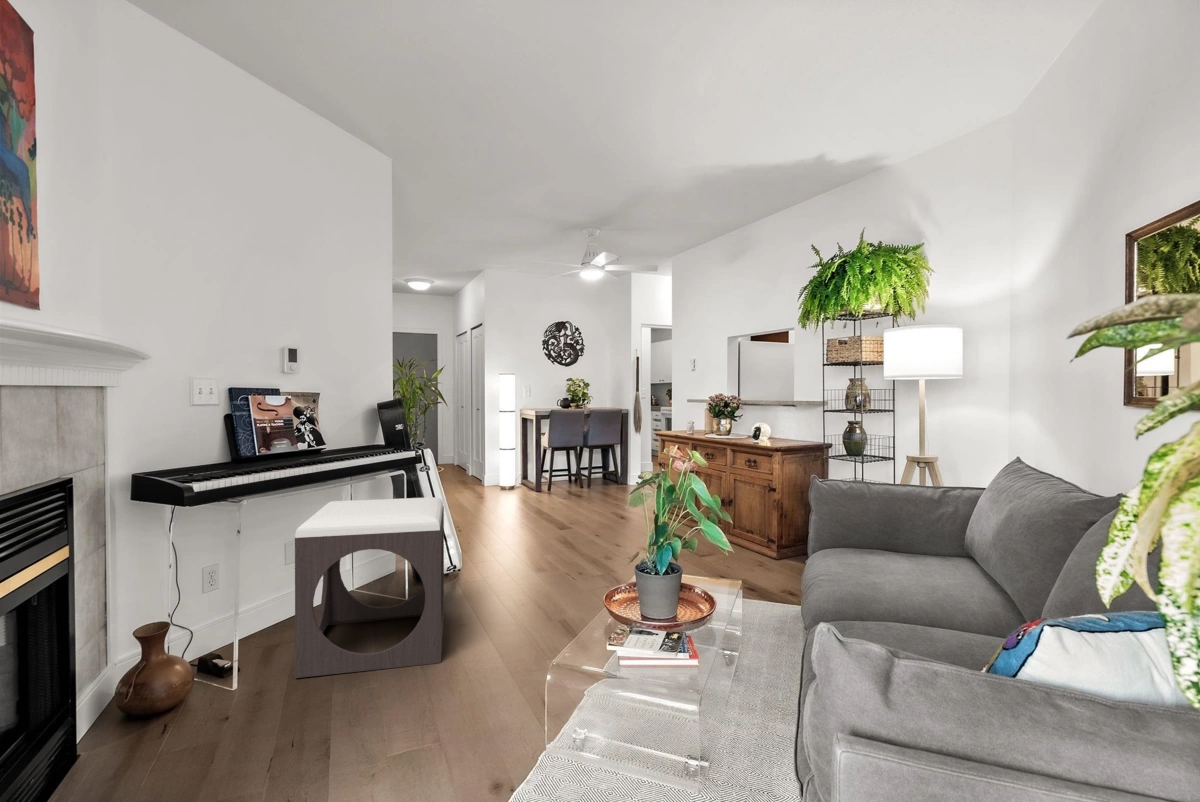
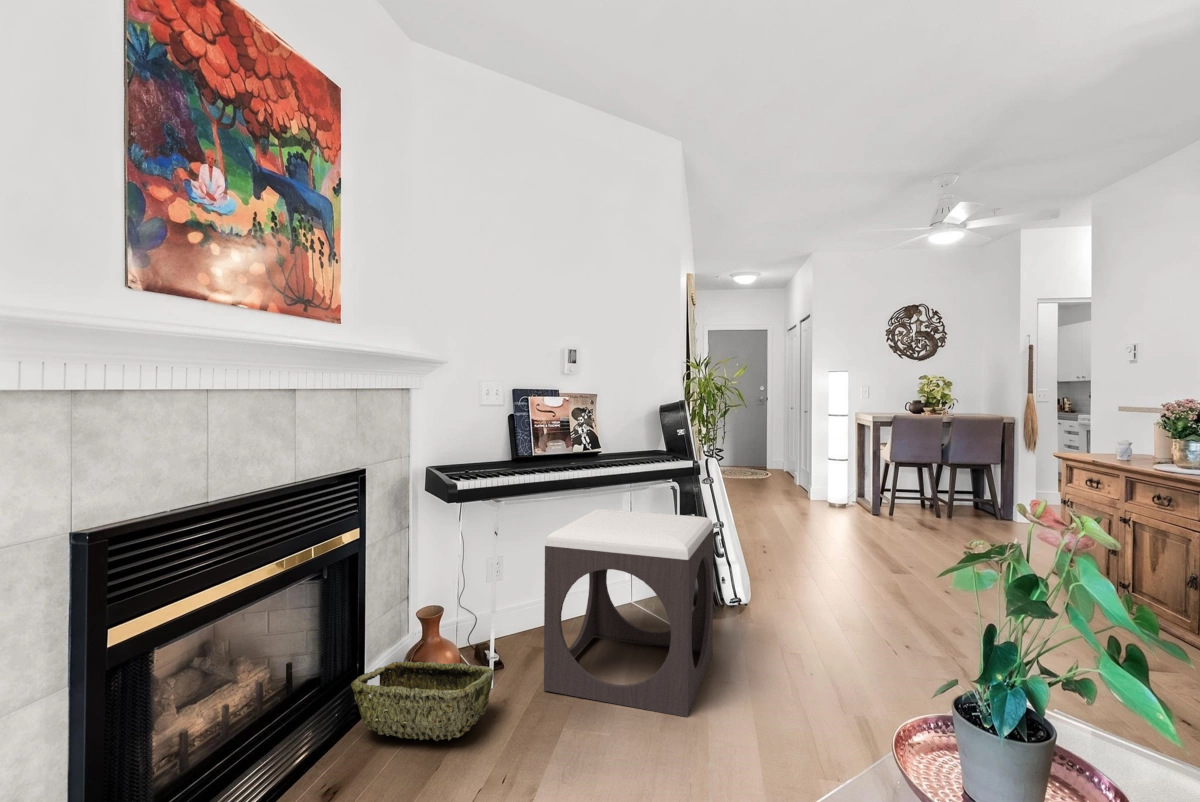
woven basket: none [72,665,251,764] -> present [351,662,494,741]

